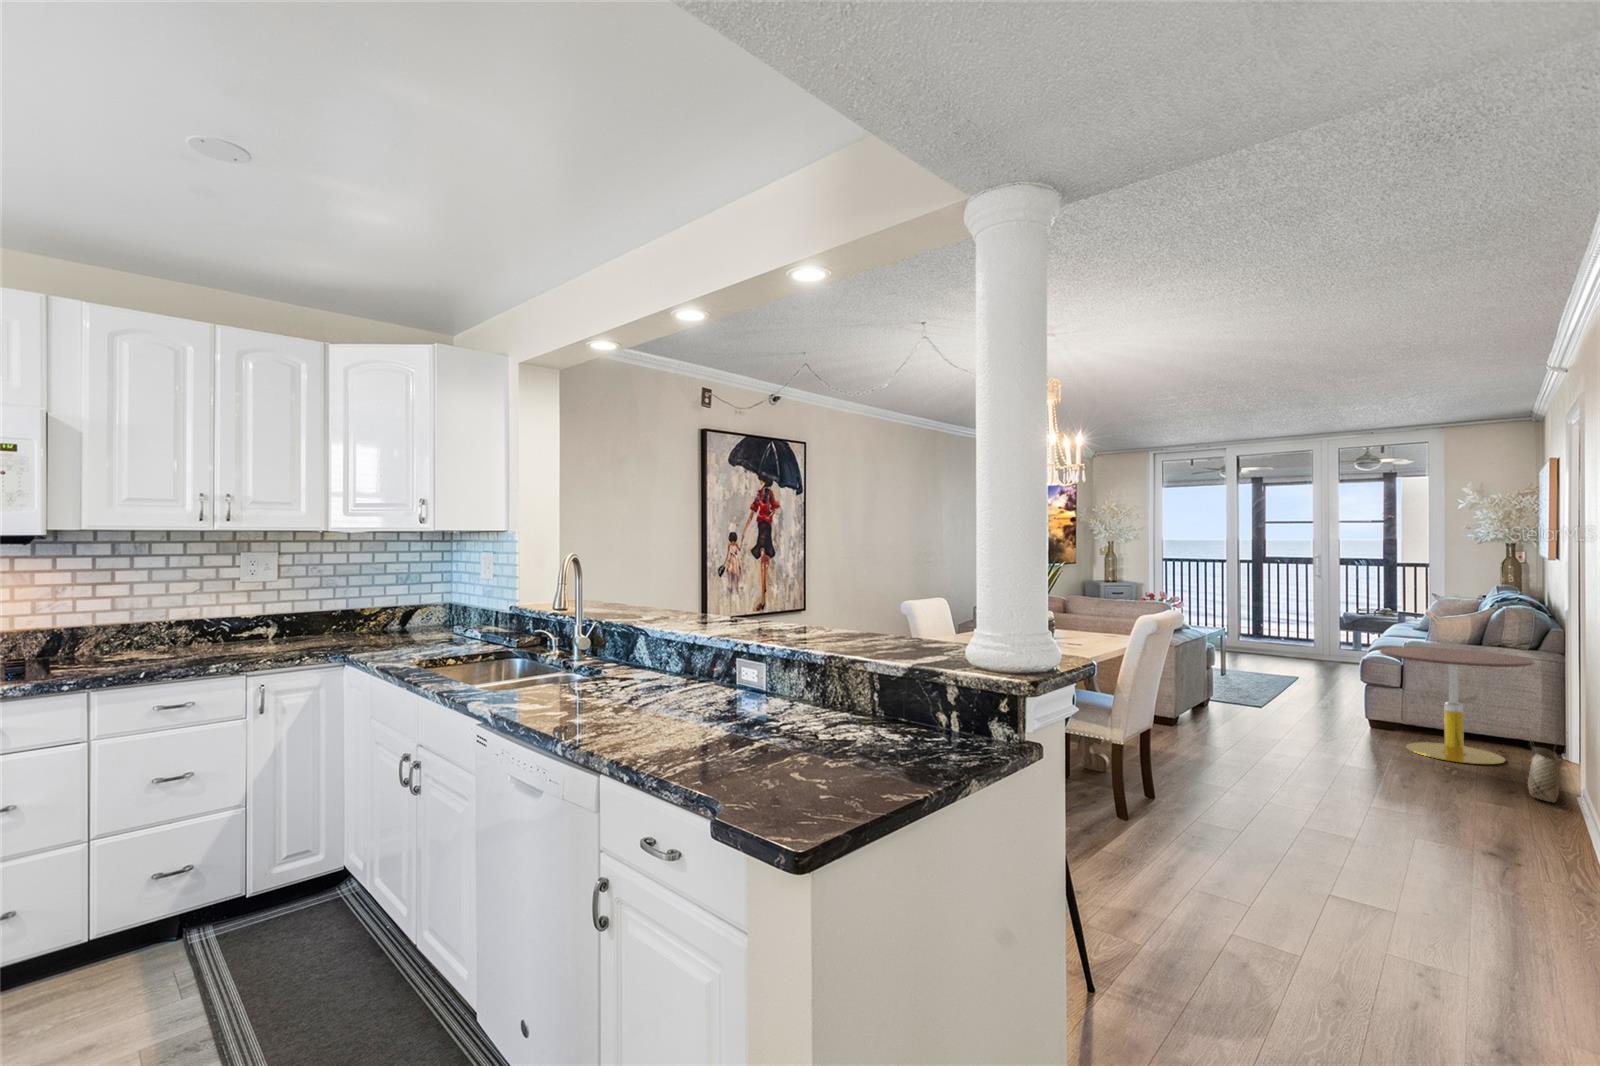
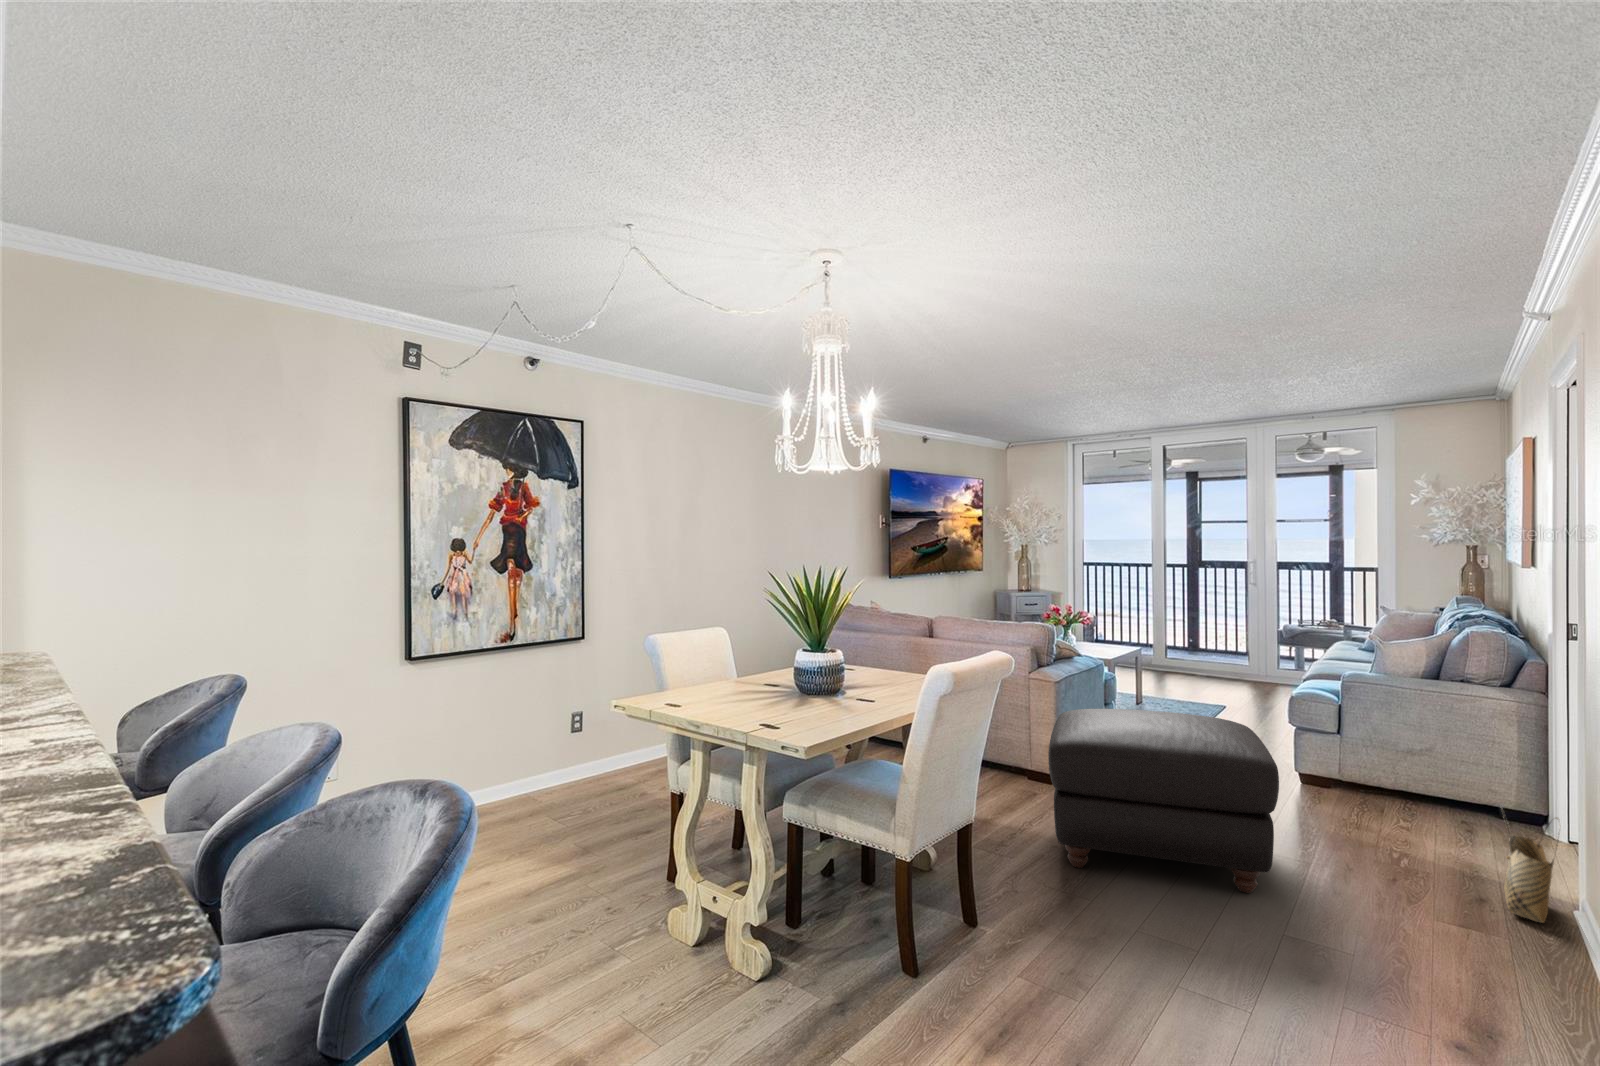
side table: present [1380,647,1534,764] -> none [1310,682,1509,848]
ottoman: none [1187,661,1365,784] -> present [1048,709,1279,893]

